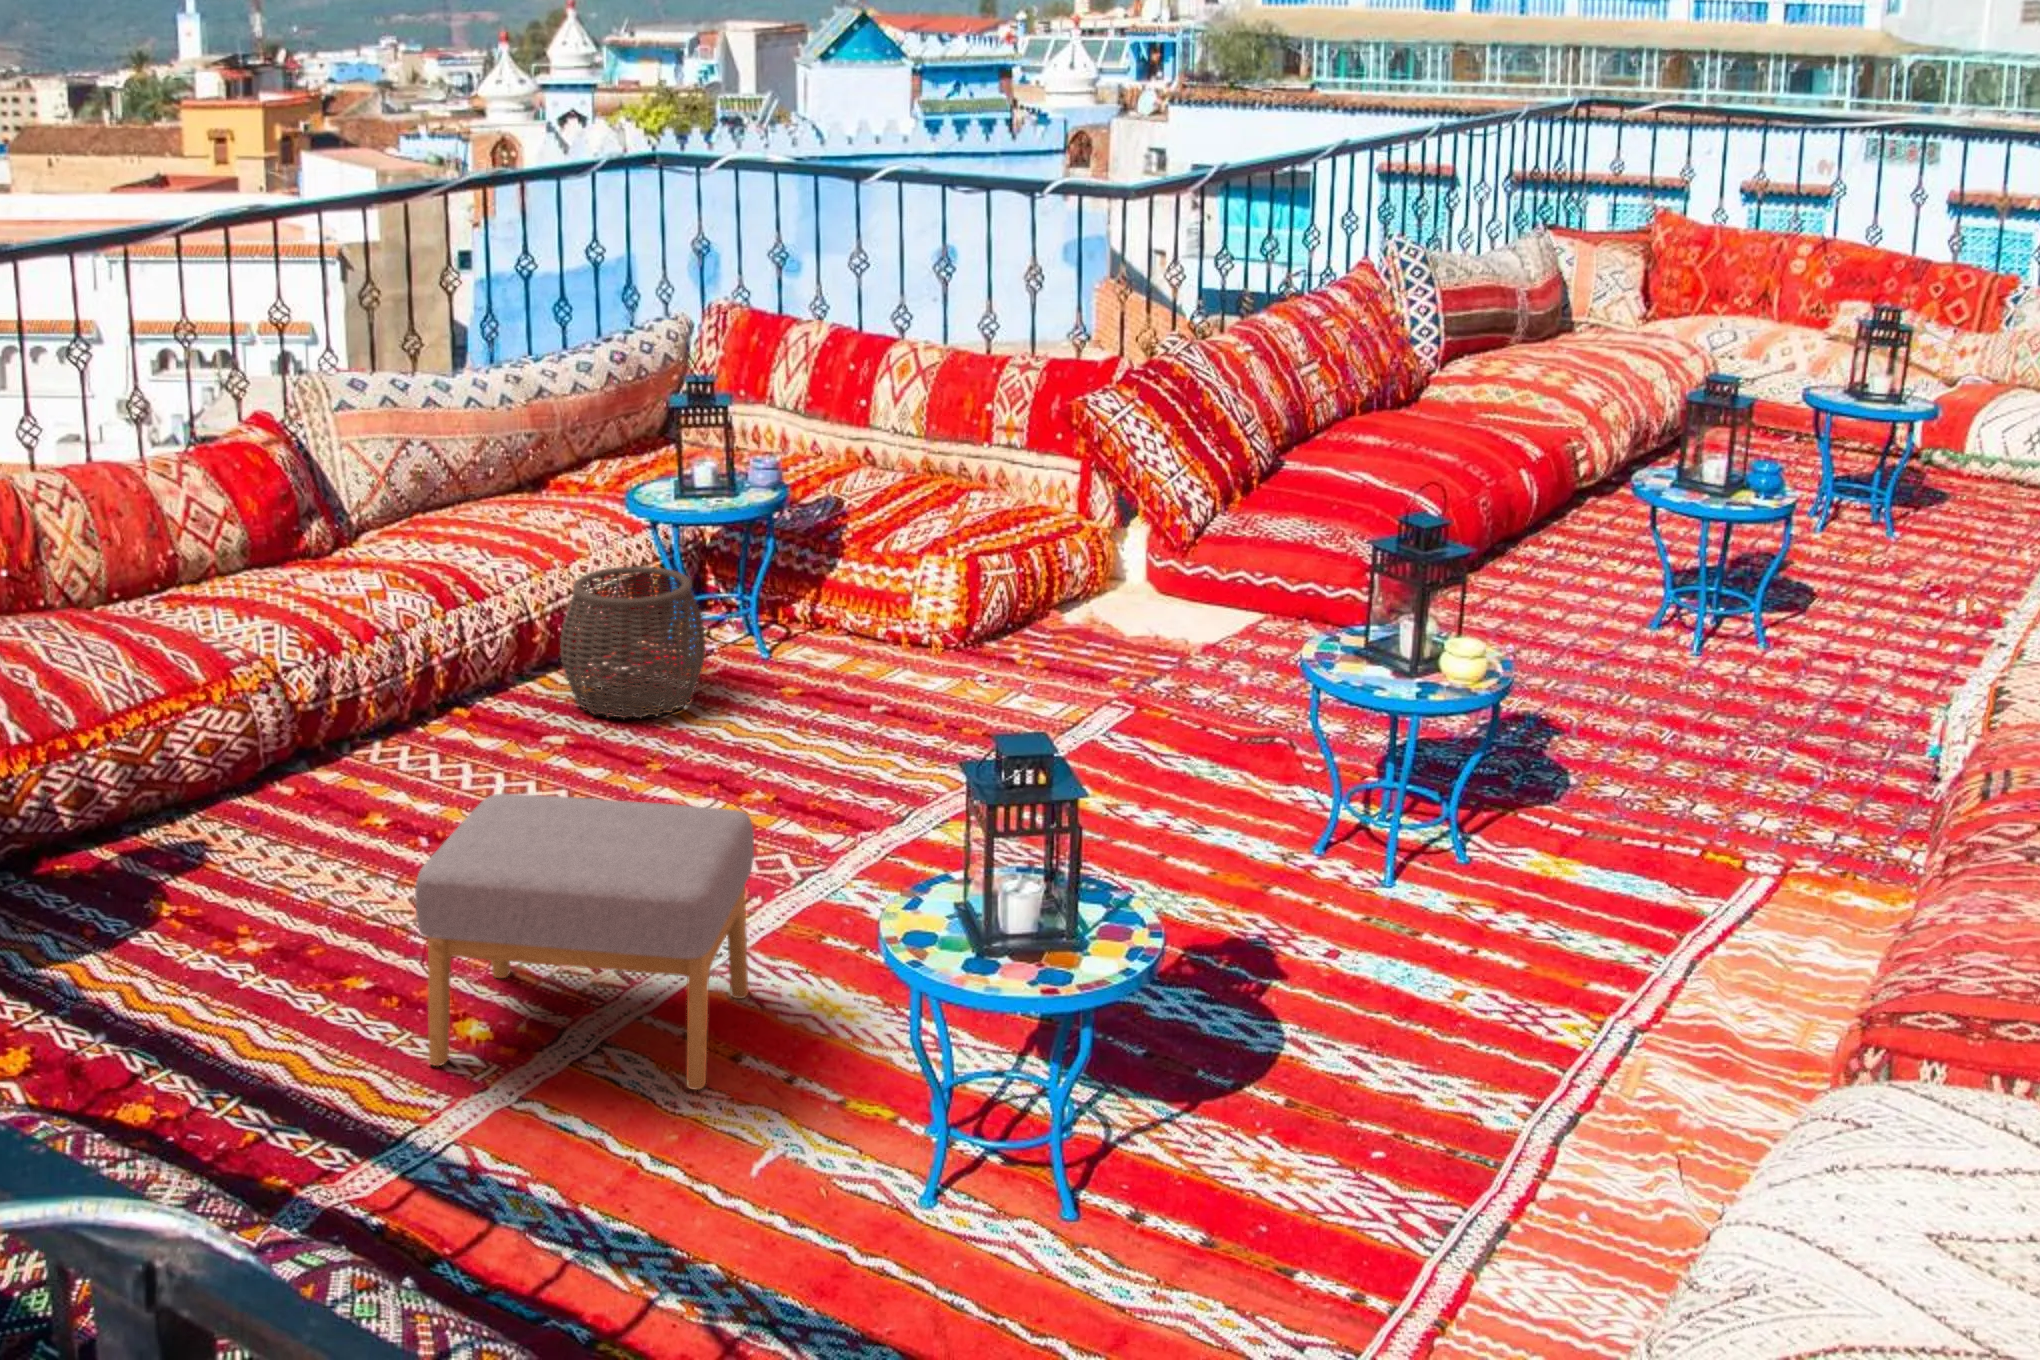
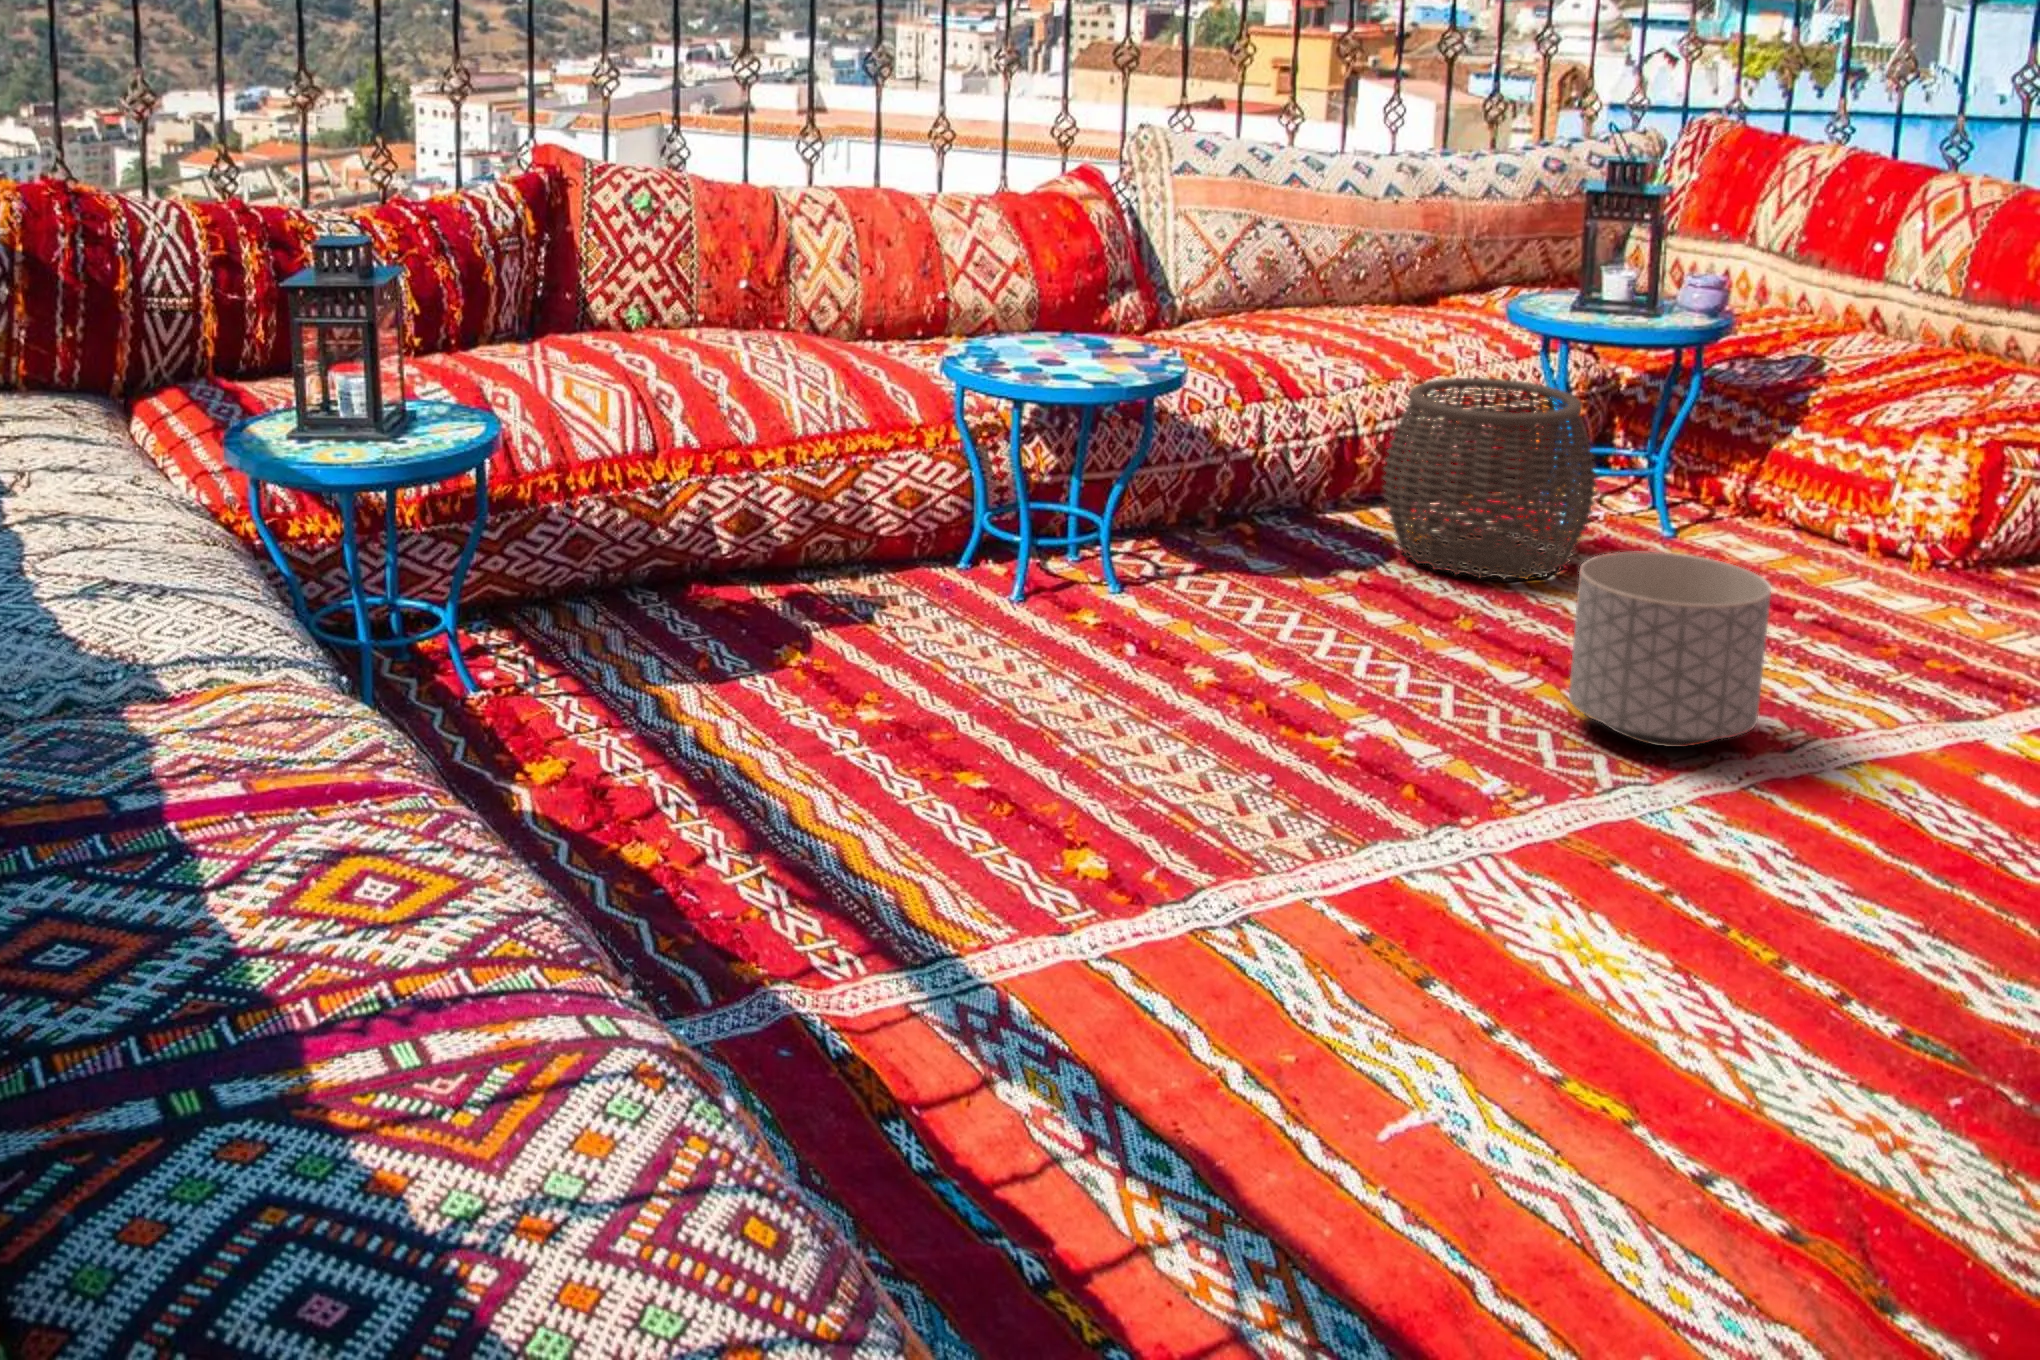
planter: none [742,692,862,830] -> present [1569,551,1771,747]
footstool: present [415,794,754,1090] -> none [1014,572,1503,997]

